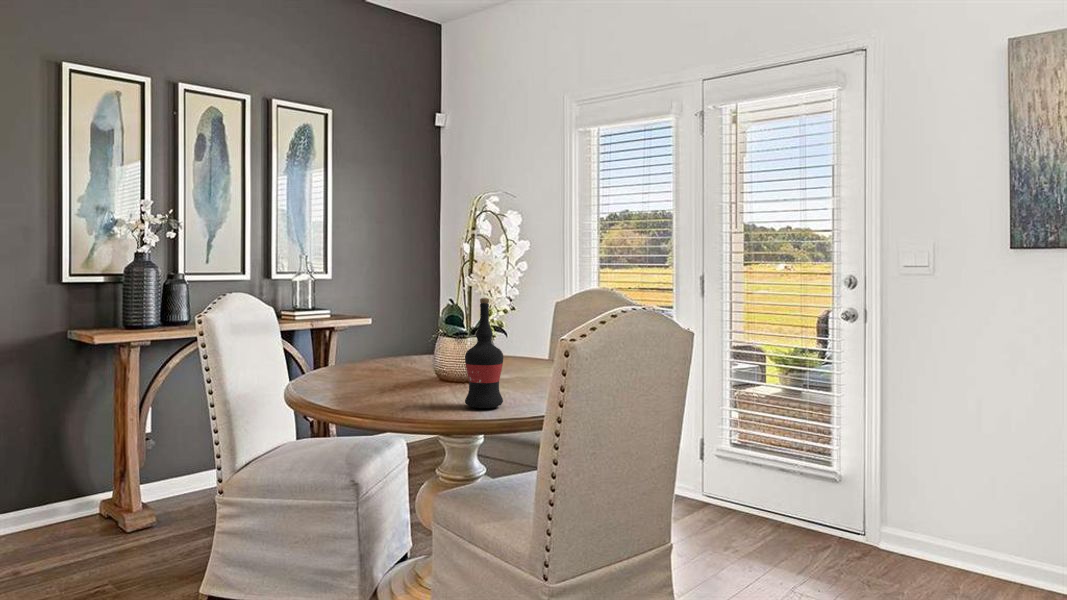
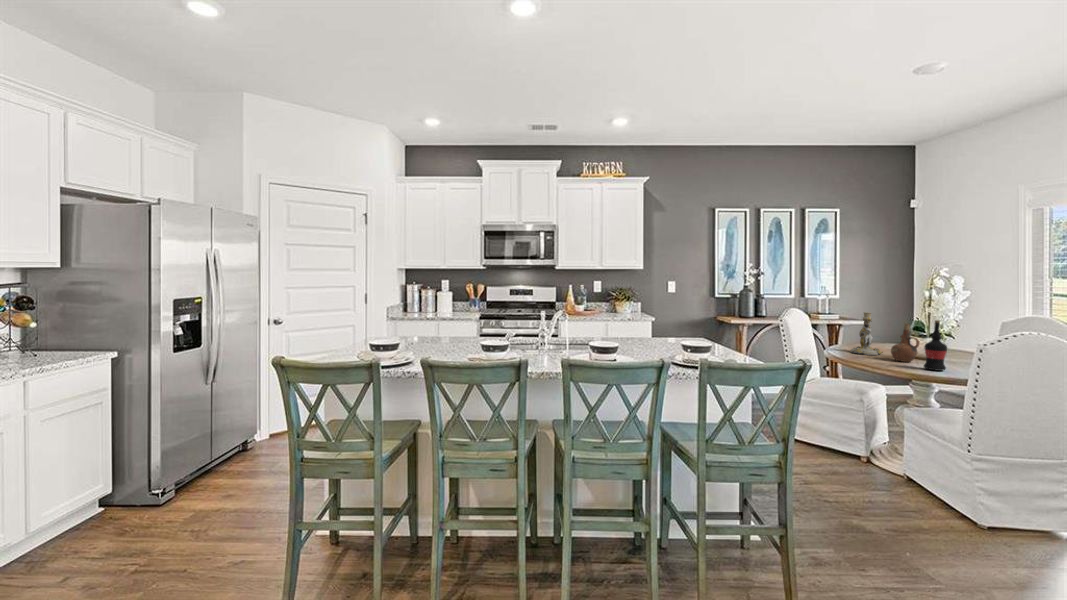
candlestick: none [335,293,396,387] -> present [850,312,883,355]
ceramic pitcher: none [407,311,456,394] -> present [891,324,919,362]

